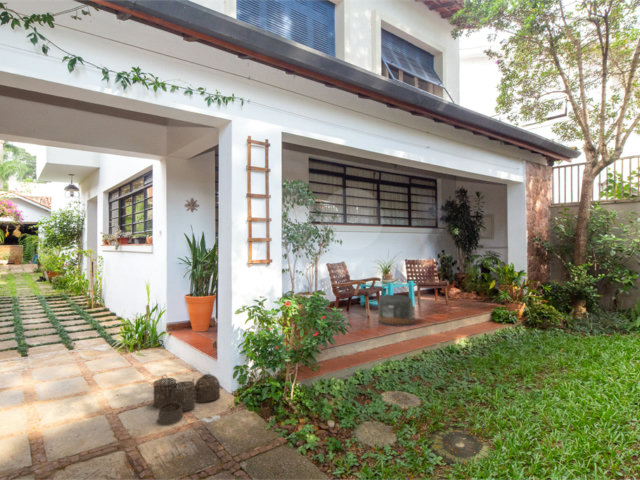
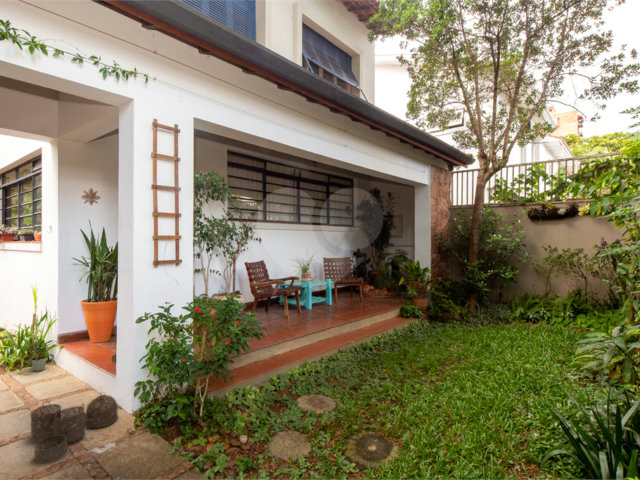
pouf: present [379,295,413,326] -> none [297,292,330,324]
potted plant: none [137,326,166,355] -> present [19,339,53,372]

